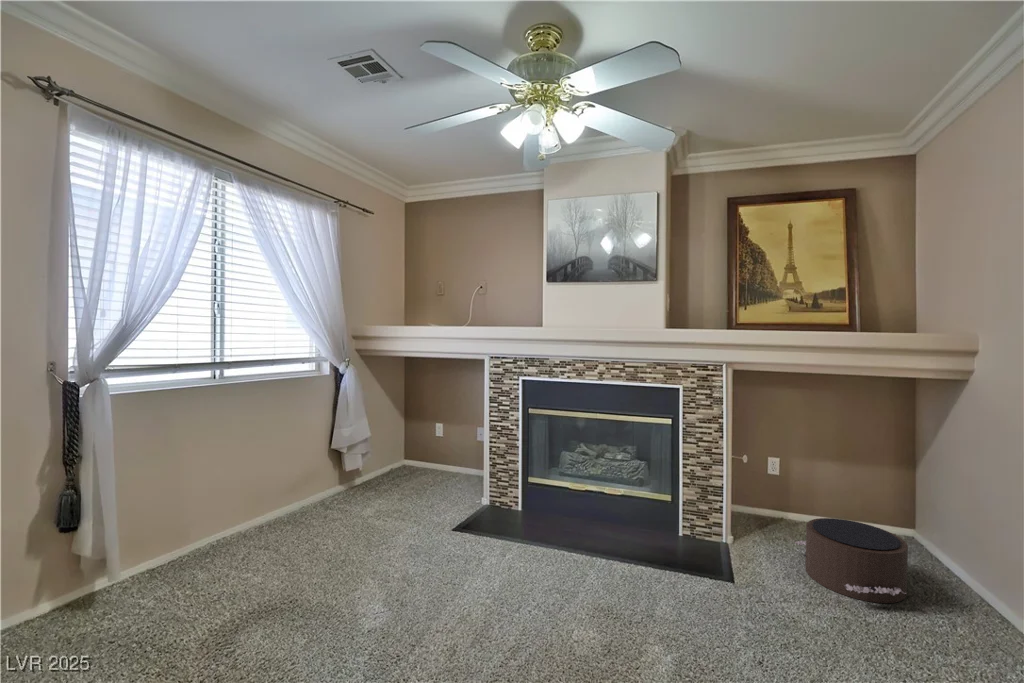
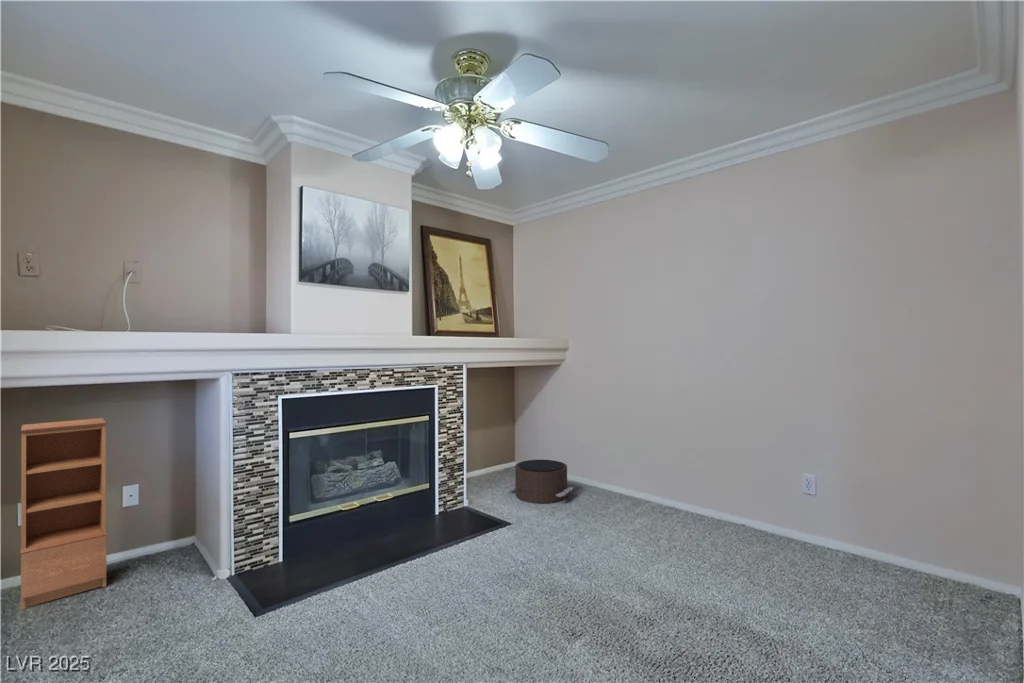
bookcase: none [416,378,464,481] -> present [20,418,107,610]

